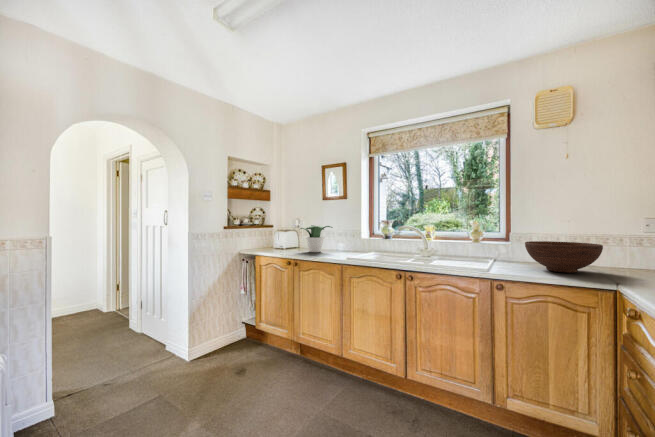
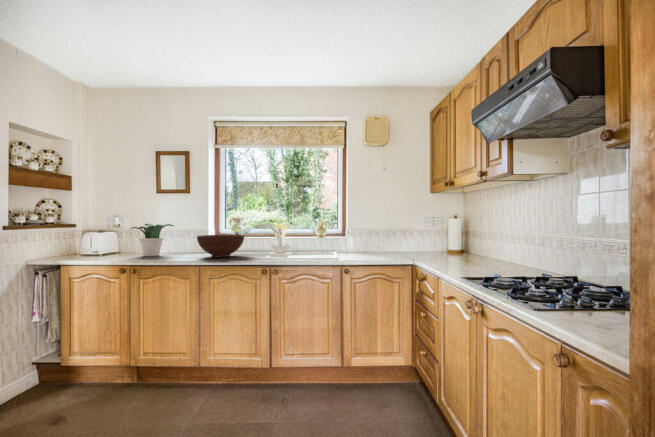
fruit bowl: present [525,241,603,273] -> present [197,235,244,257]

